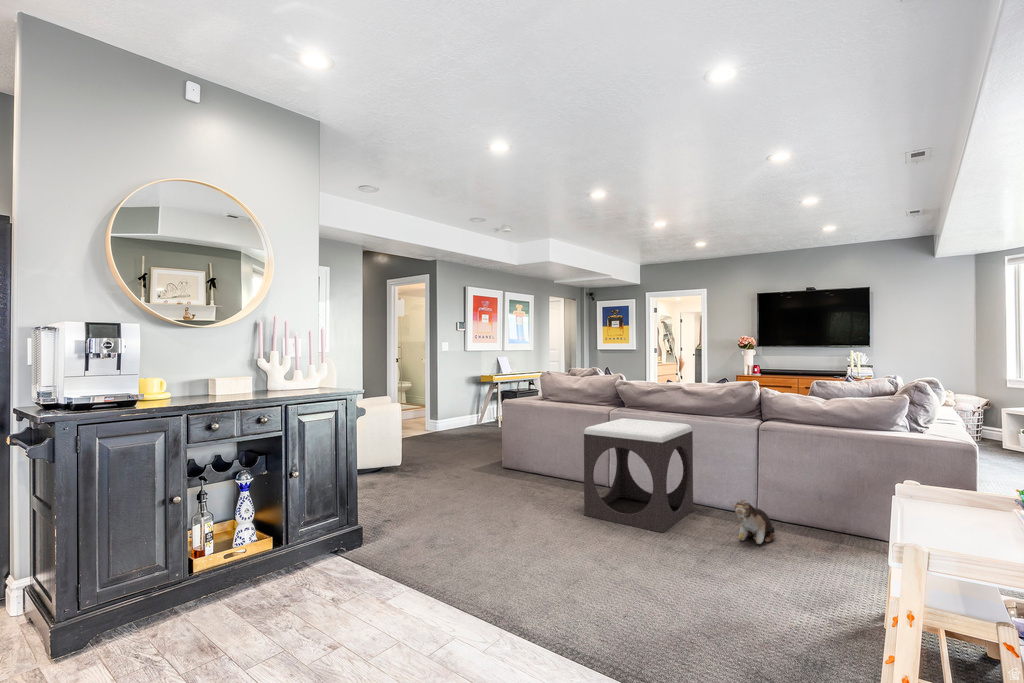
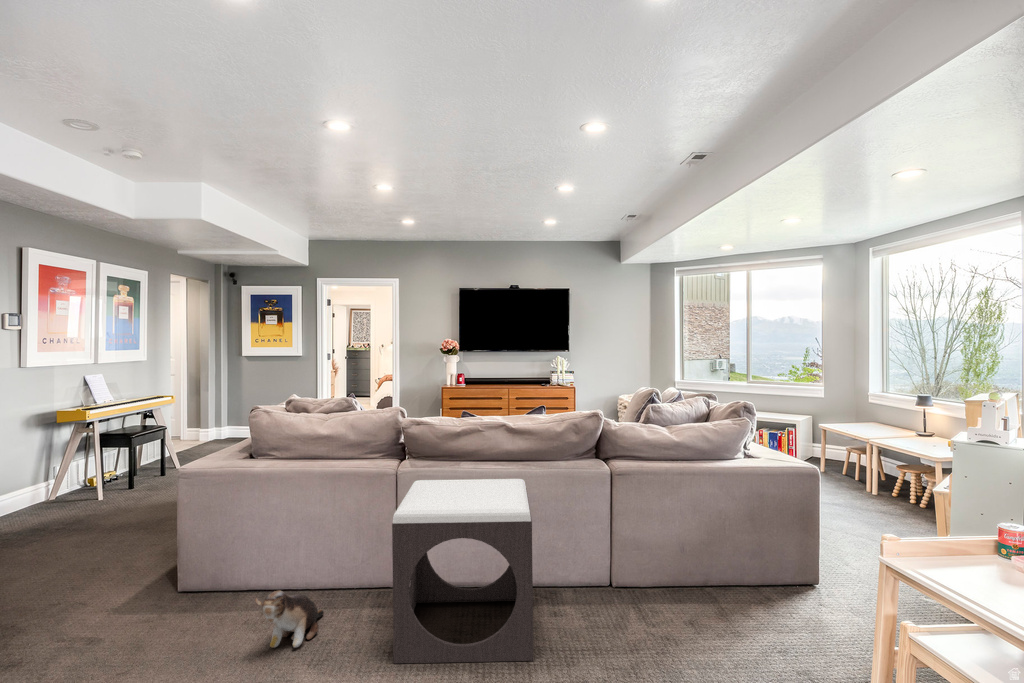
plush toy: present [731,500,774,544] -> present [256,591,324,648]

